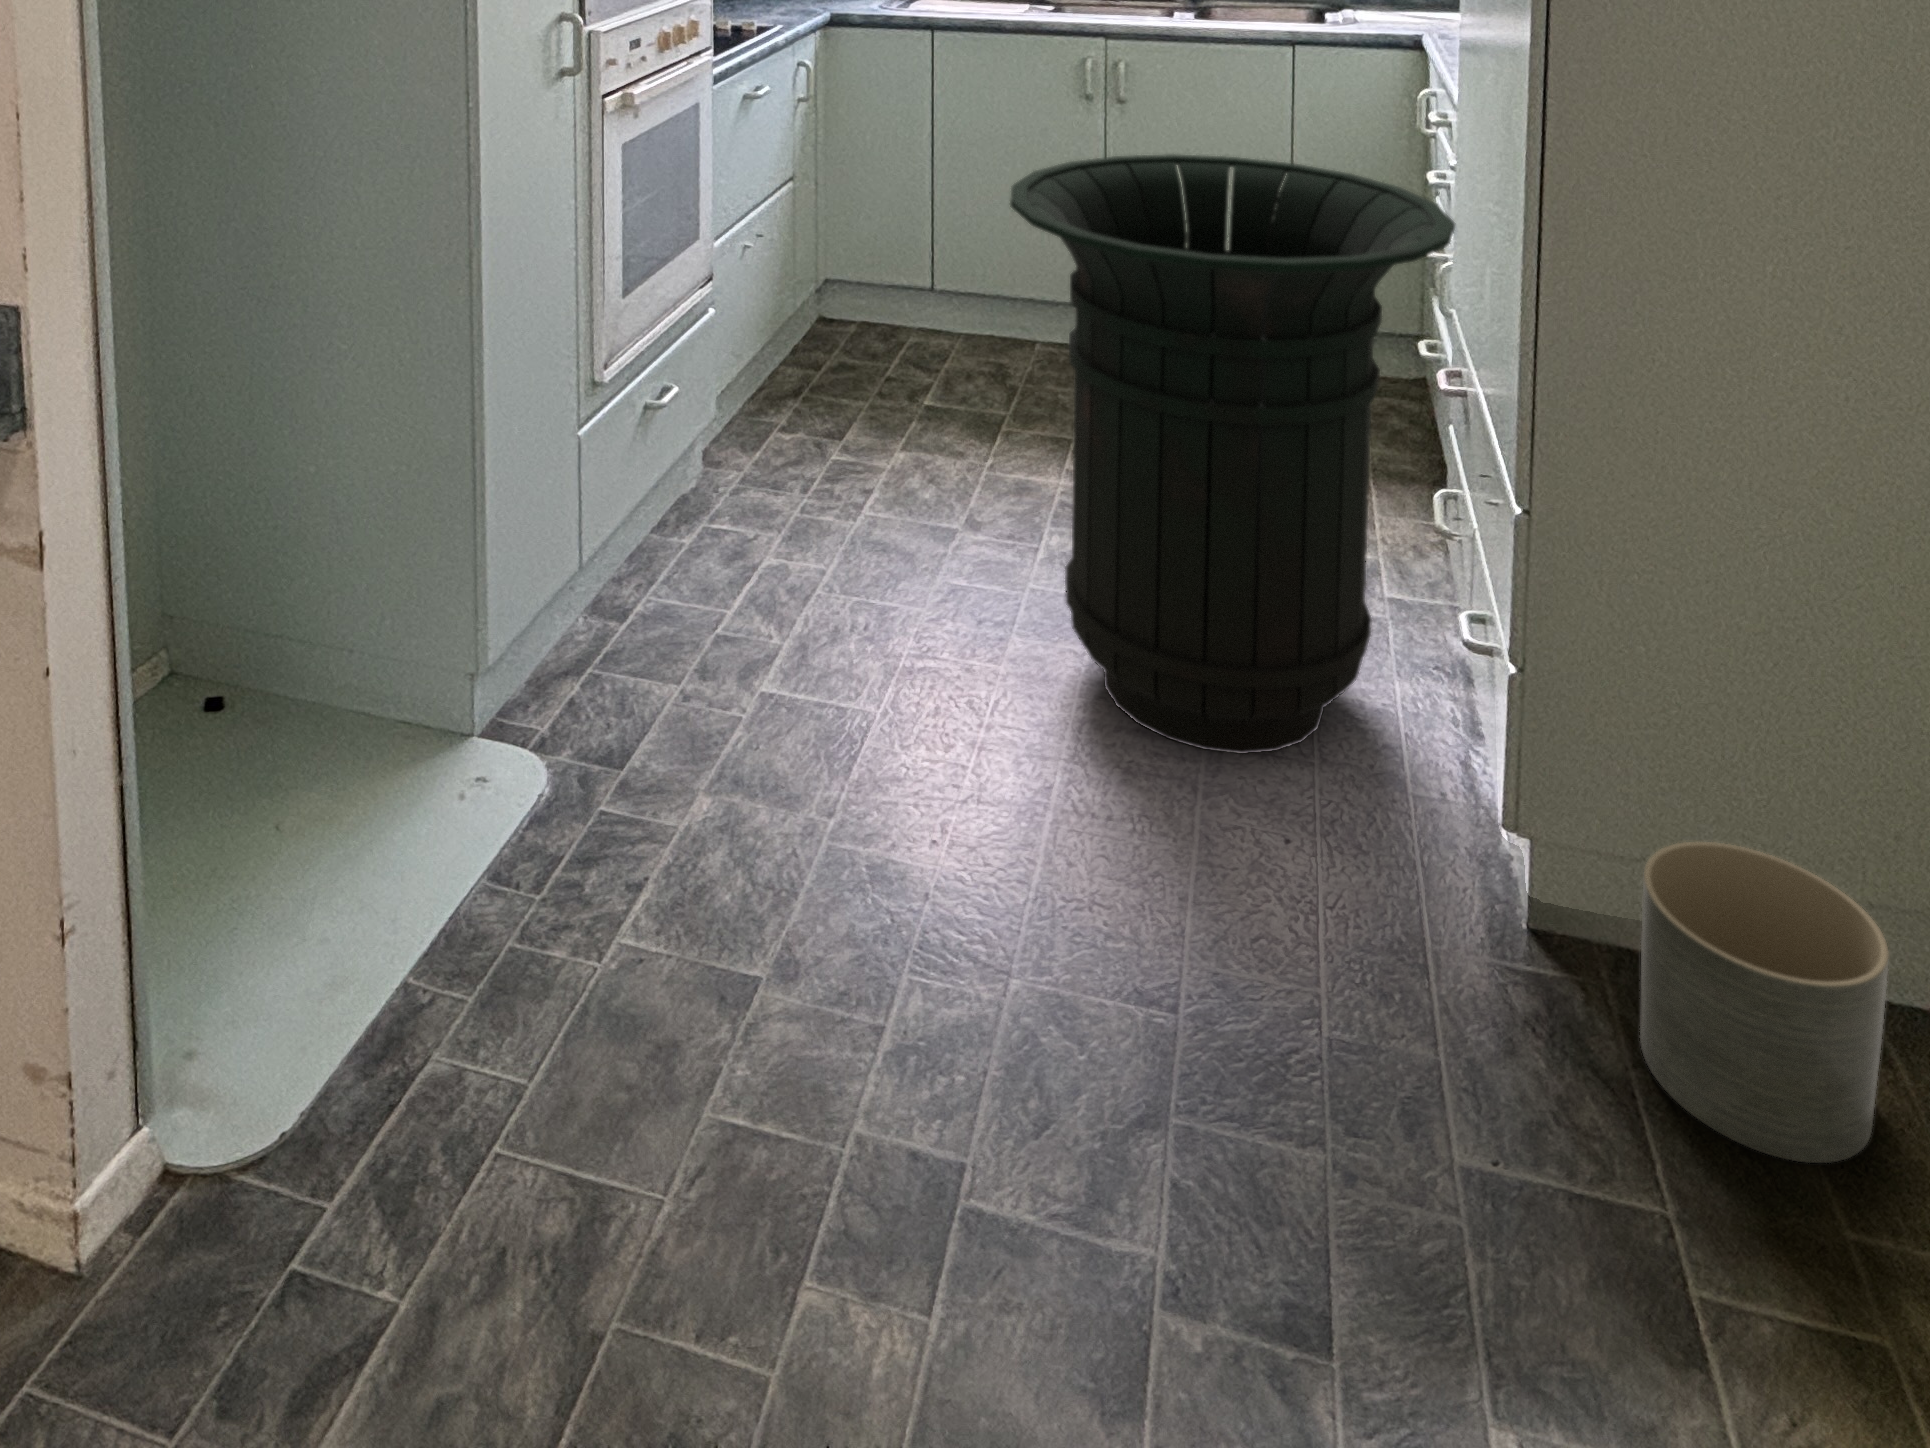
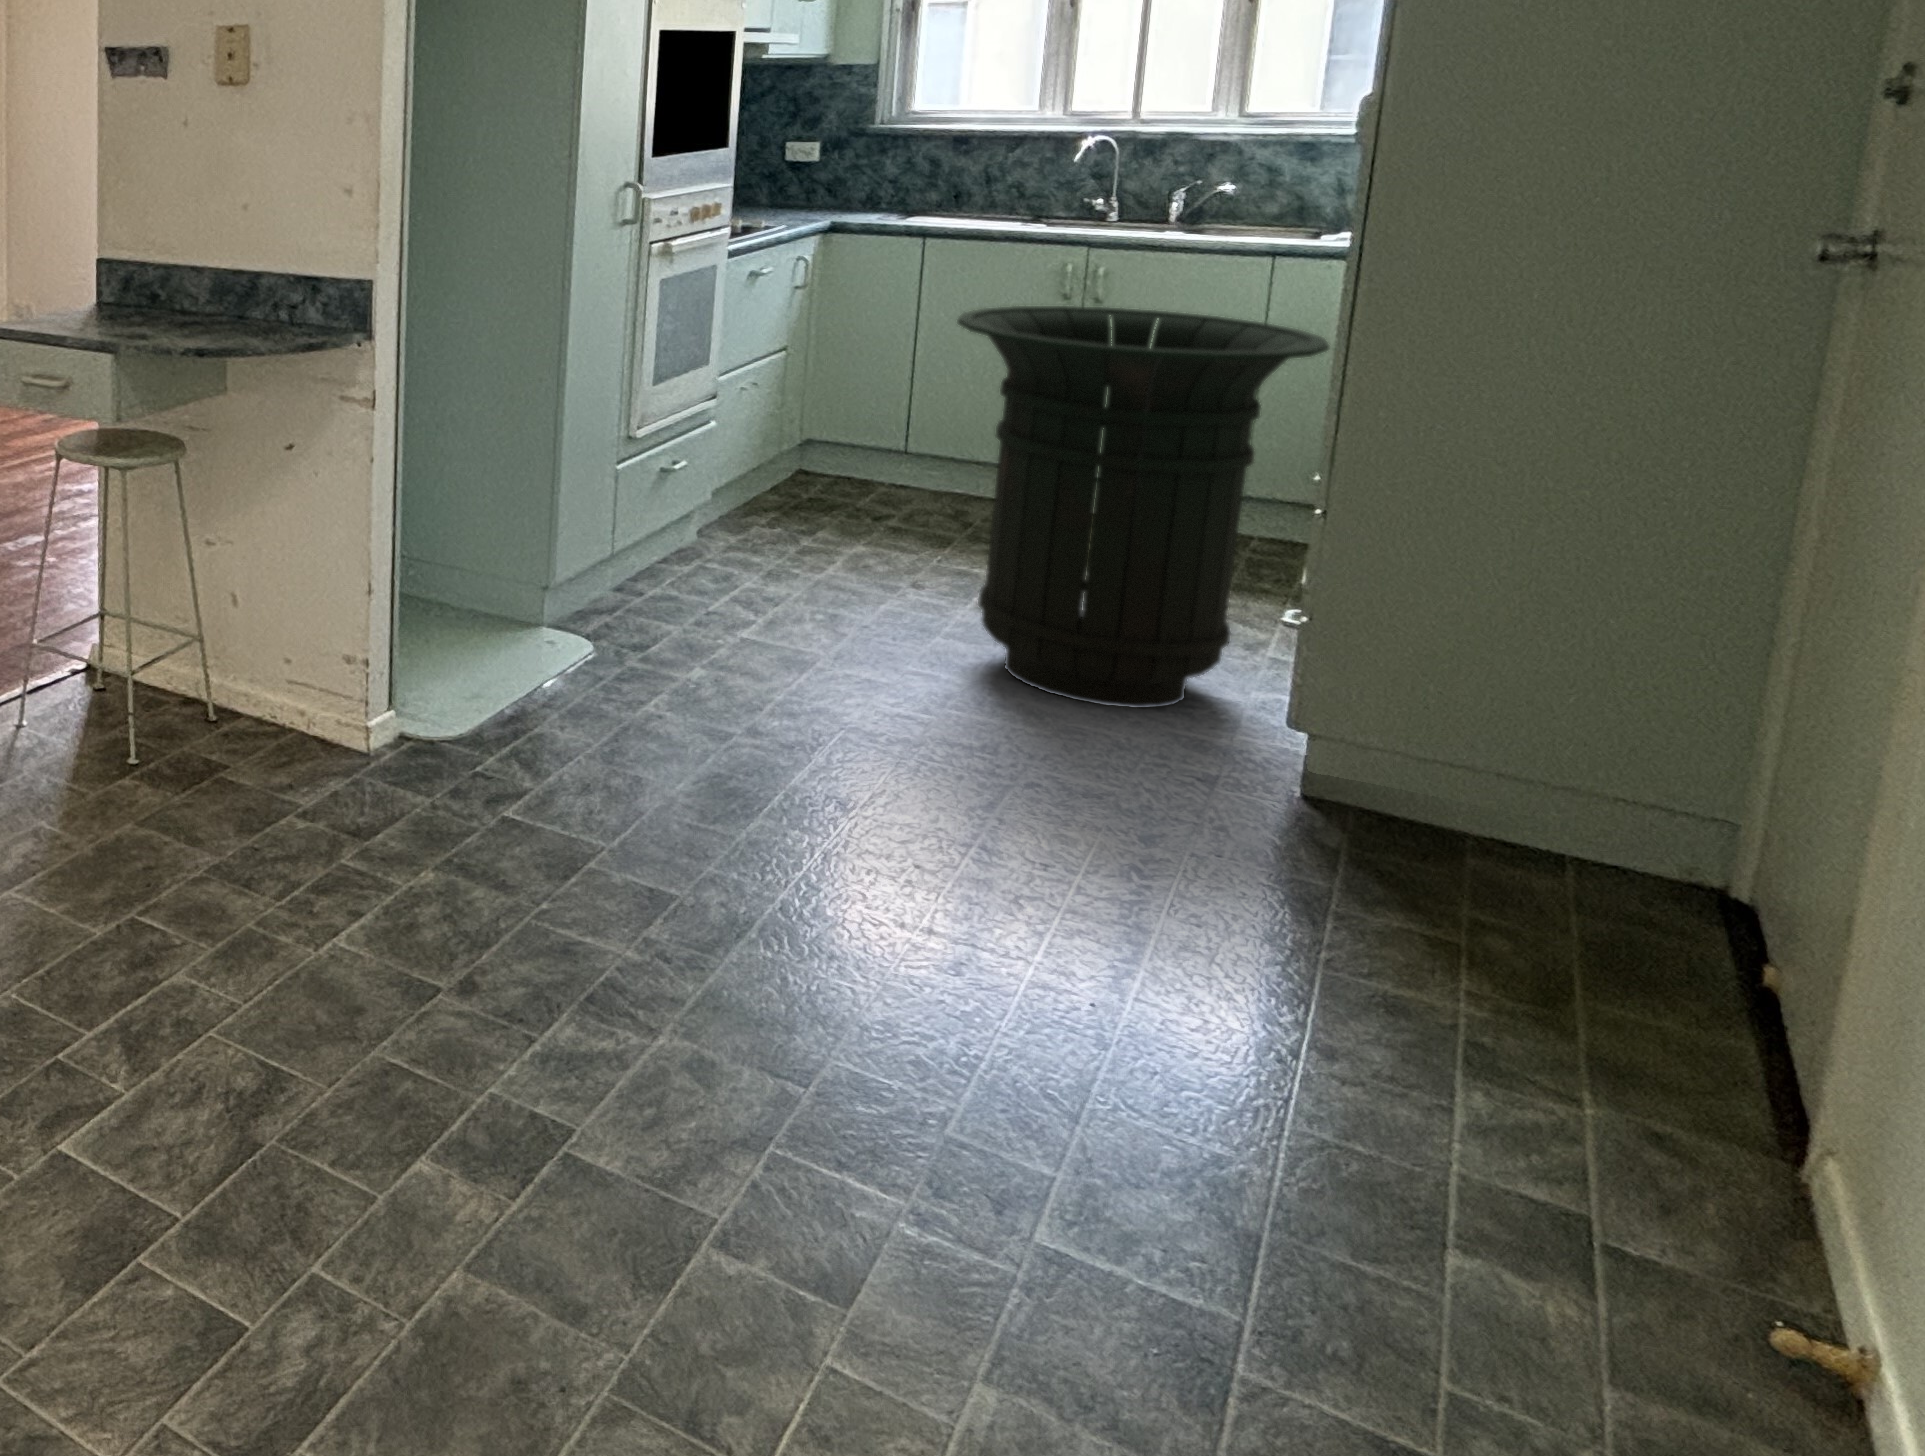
planter: present [1640,842,1889,1163] -> none [1353,720,1539,886]

